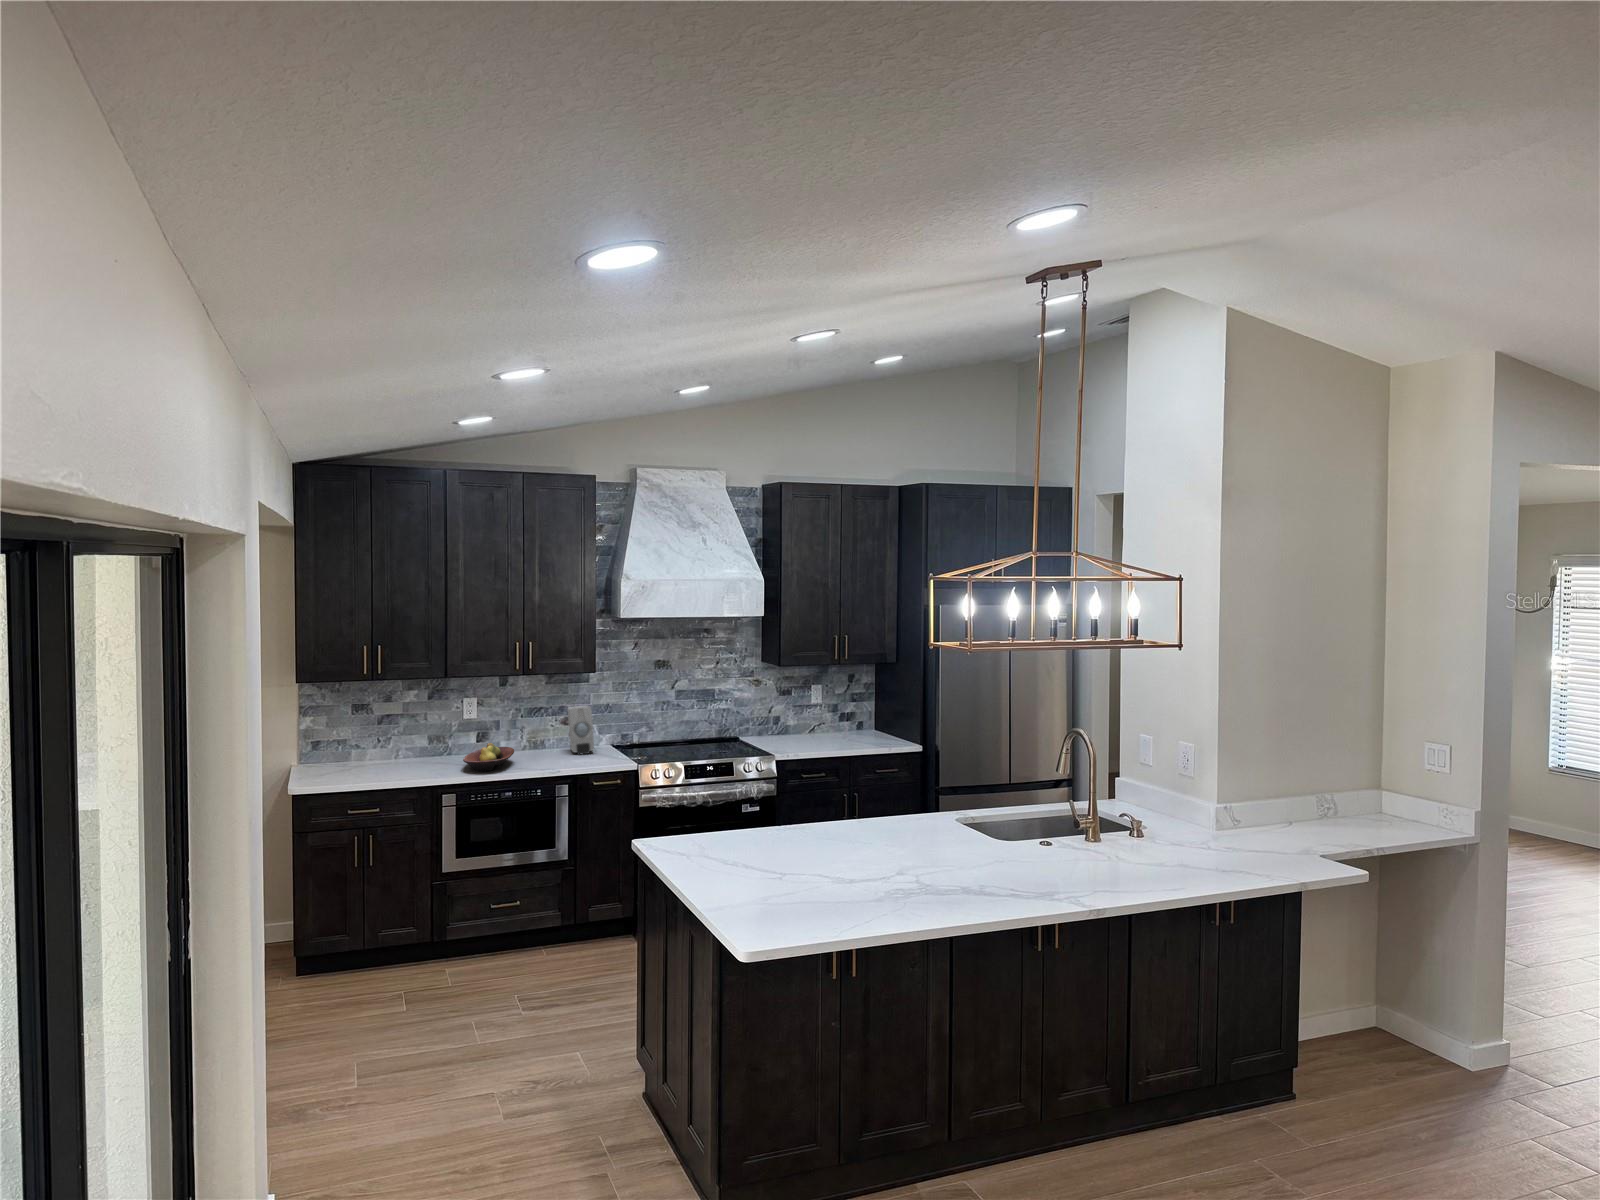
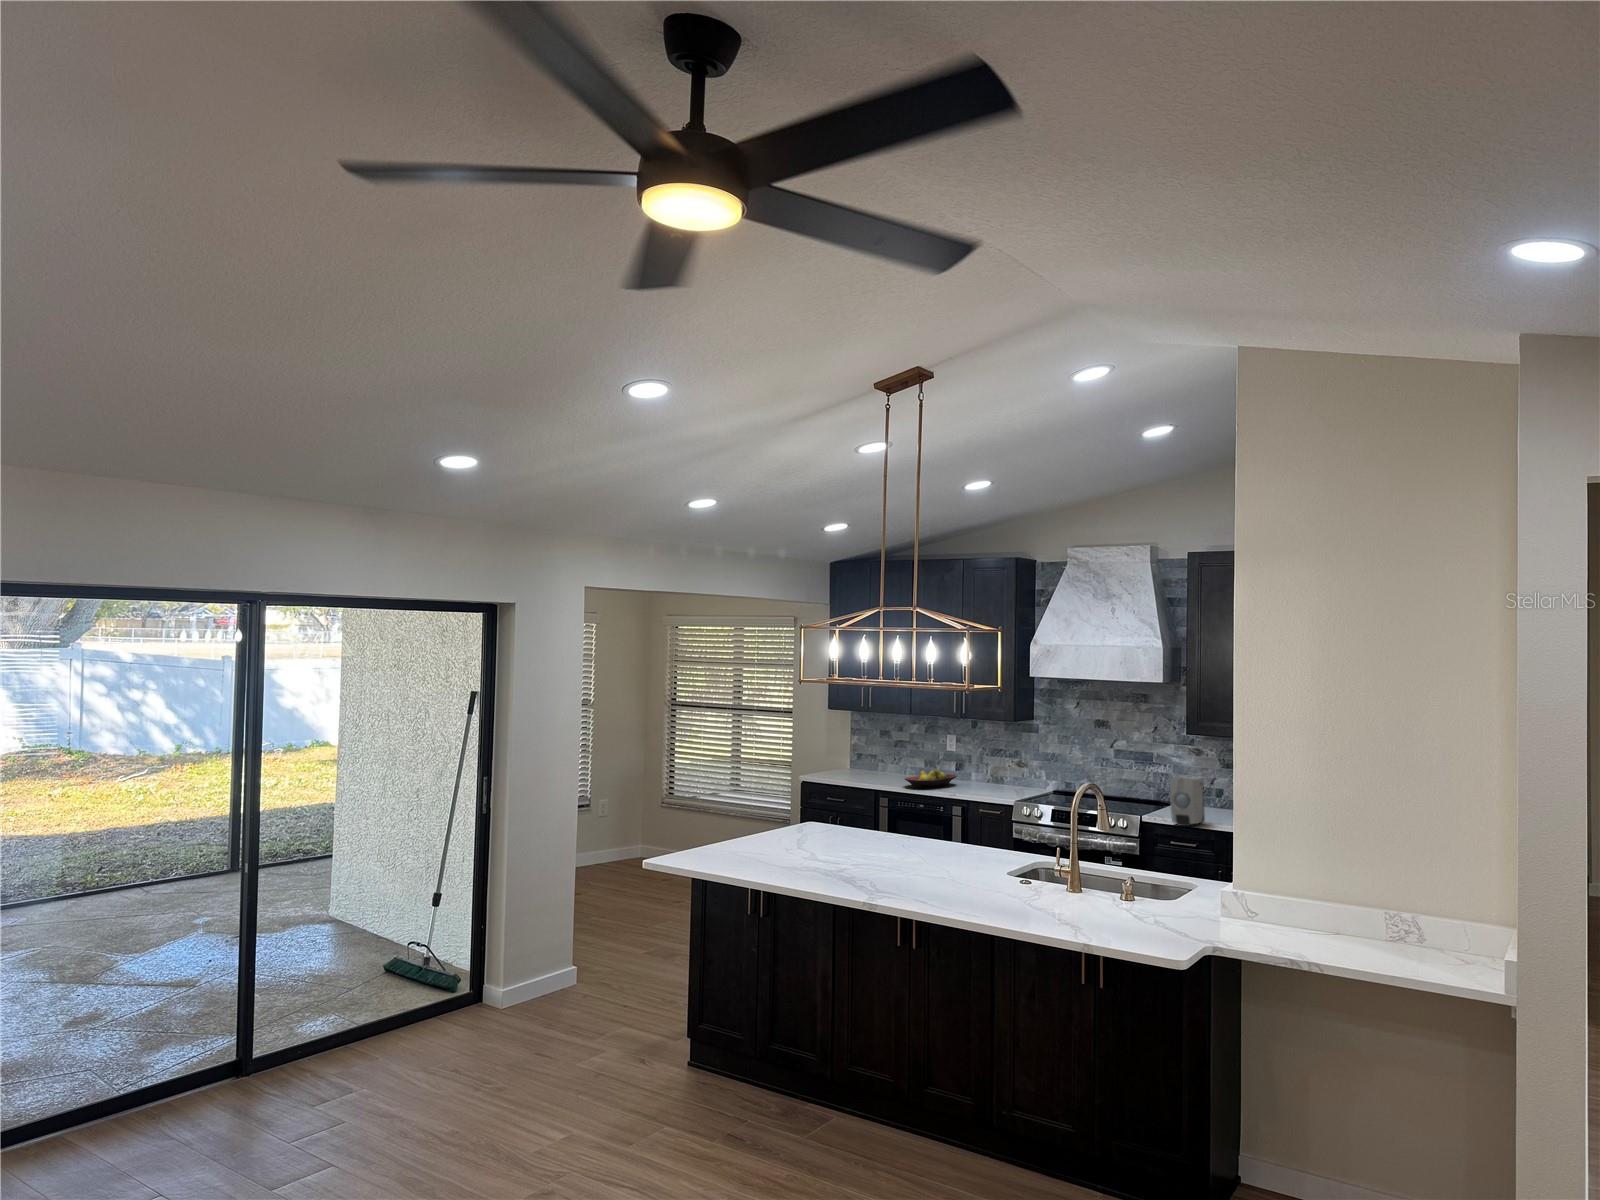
soap dispenser: present [568,706,594,754] -> present [1170,777,1205,826]

